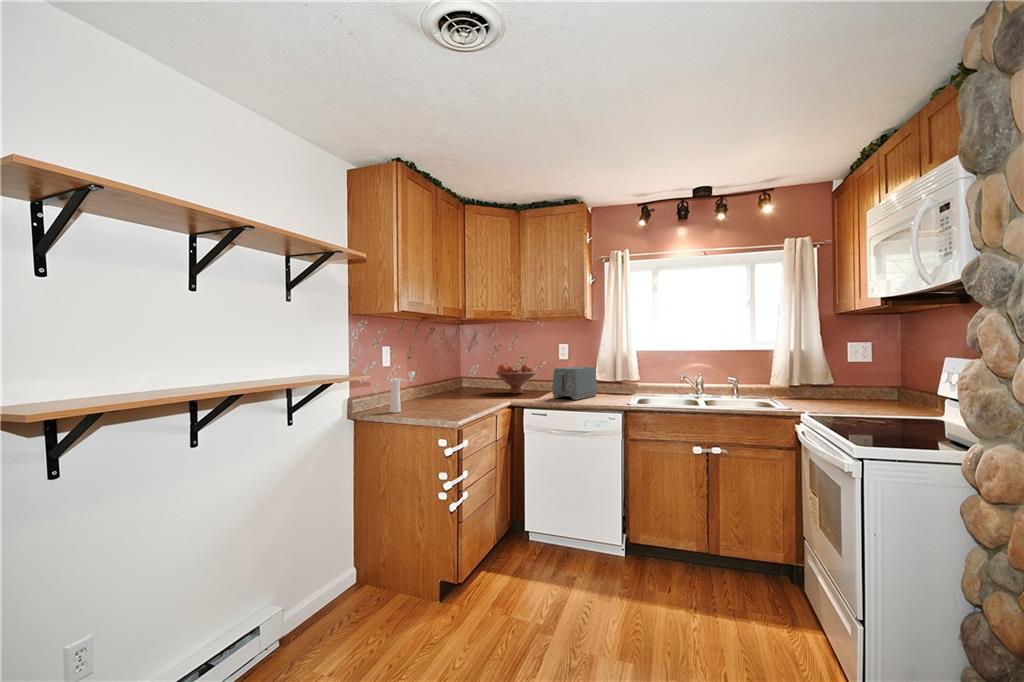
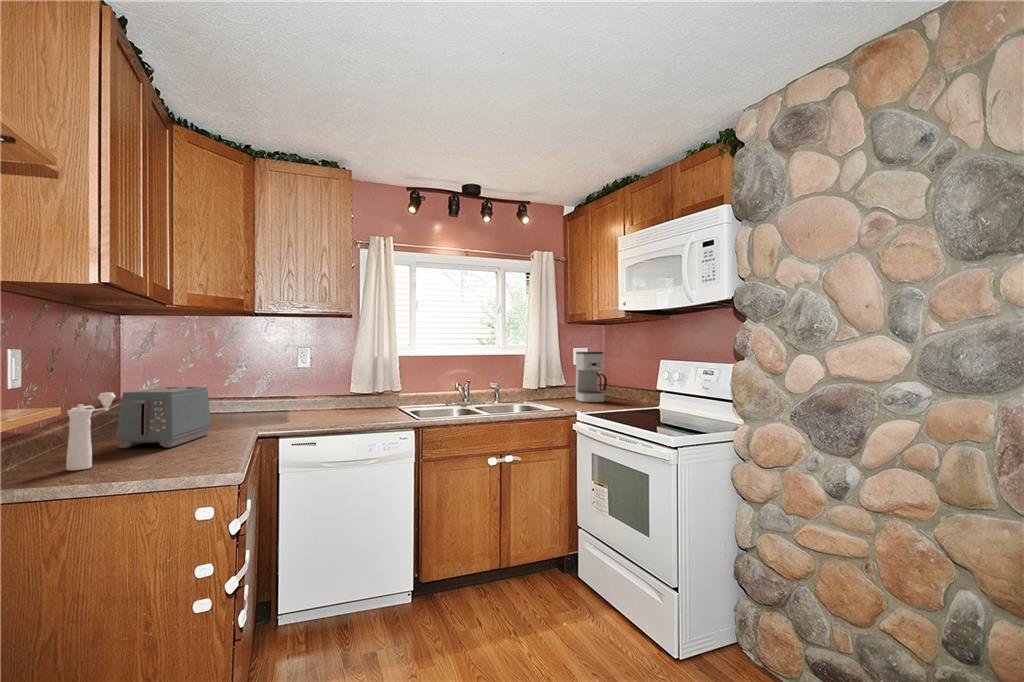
coffee maker: none [845,346,887,406] -> present [576,352,607,403]
fruit bowl: present [496,363,536,394] -> none [206,376,272,420]
toaster: present [552,366,597,400] -> present [116,387,211,448]

